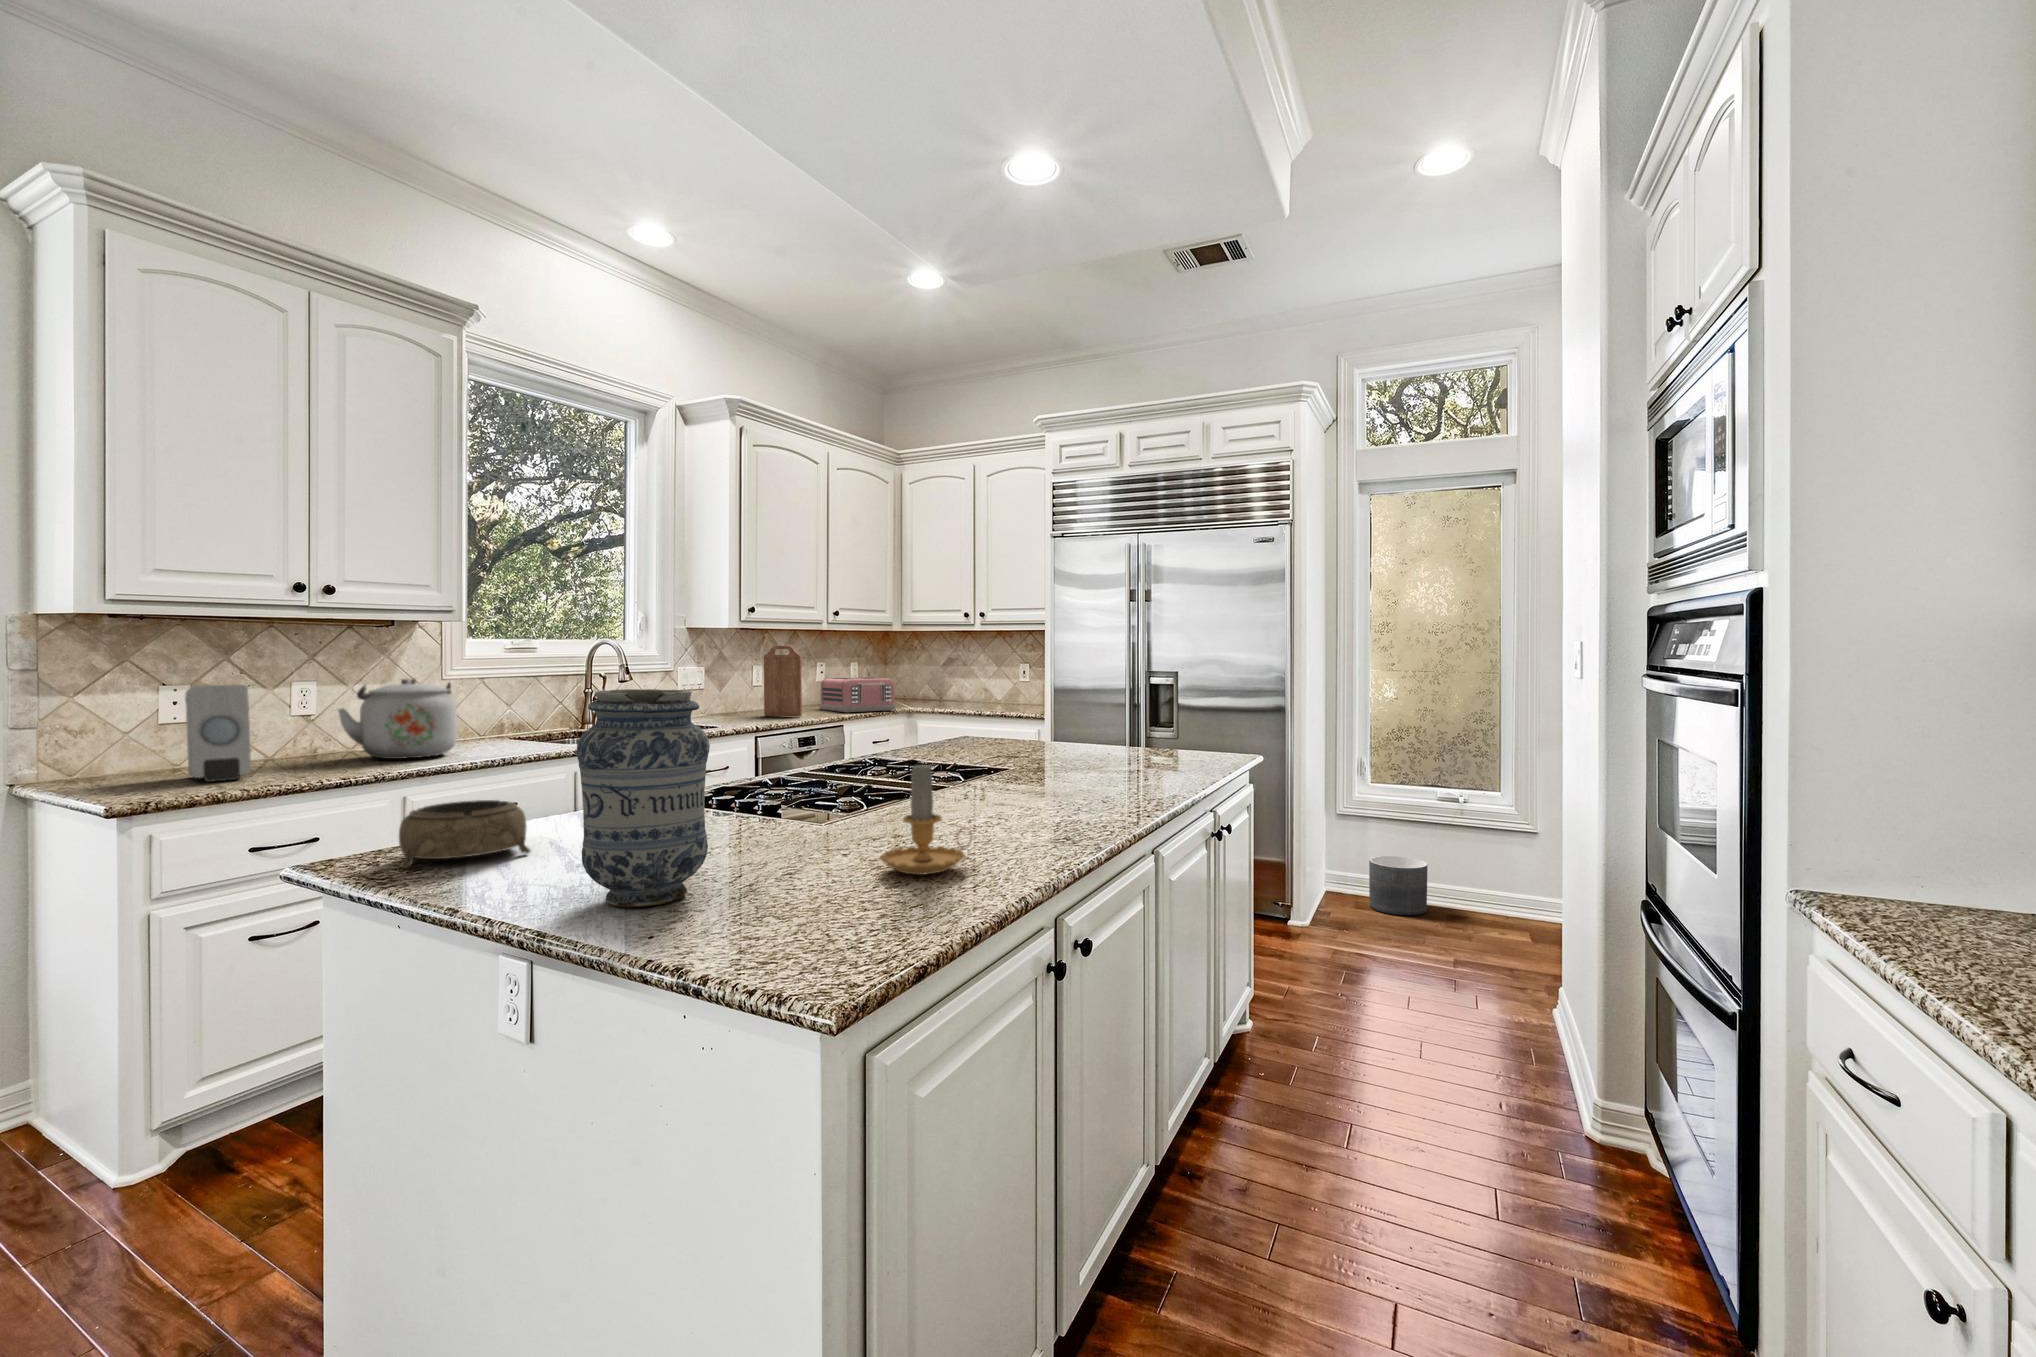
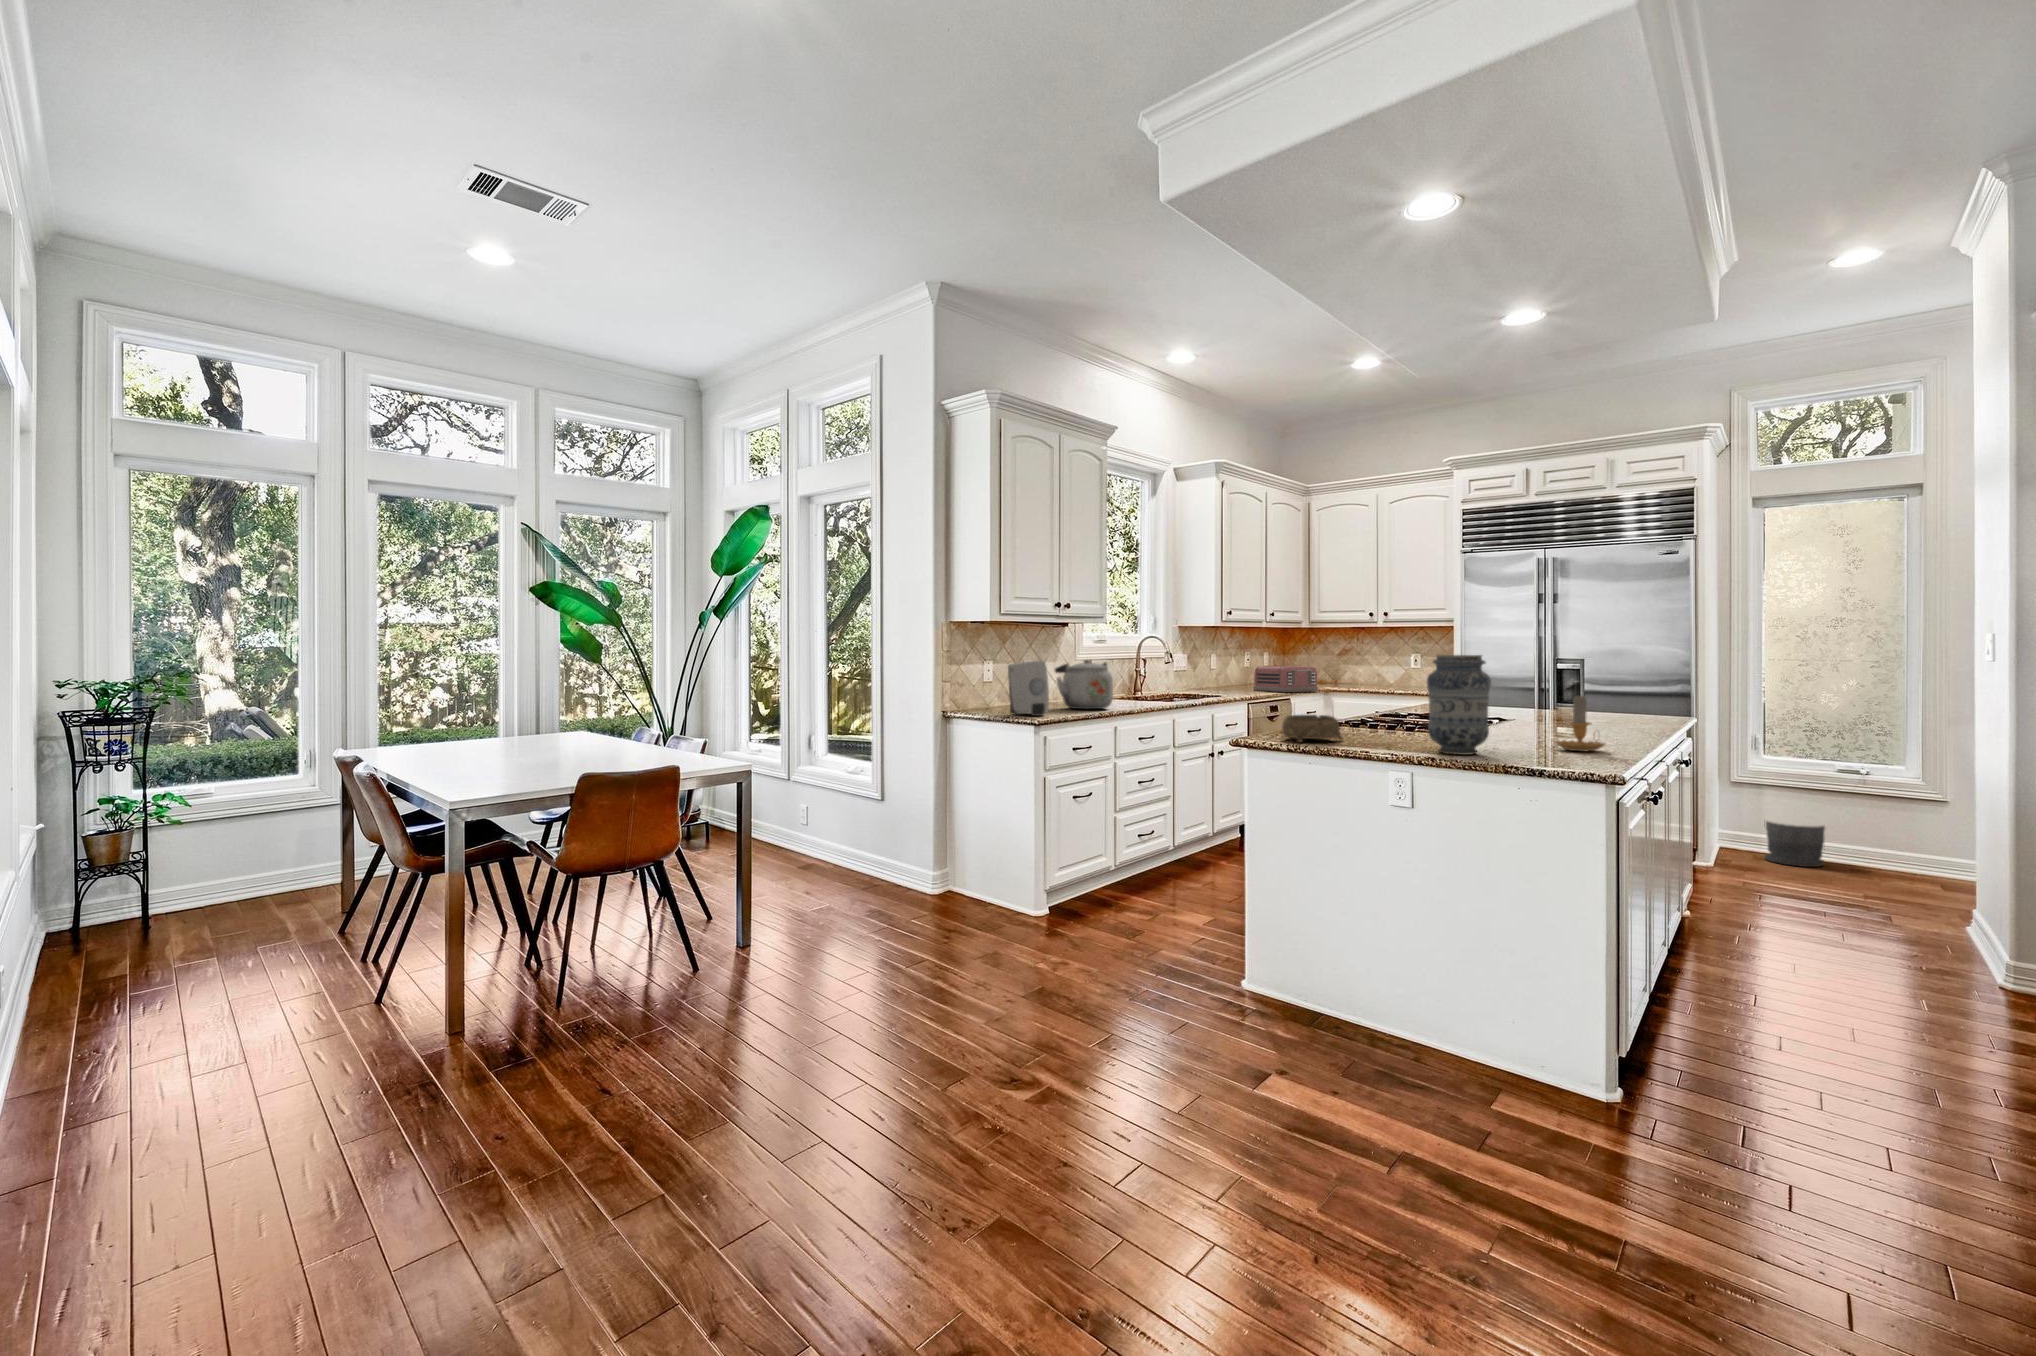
cutting board: present [764,646,802,717] -> none [1227,640,1259,694]

